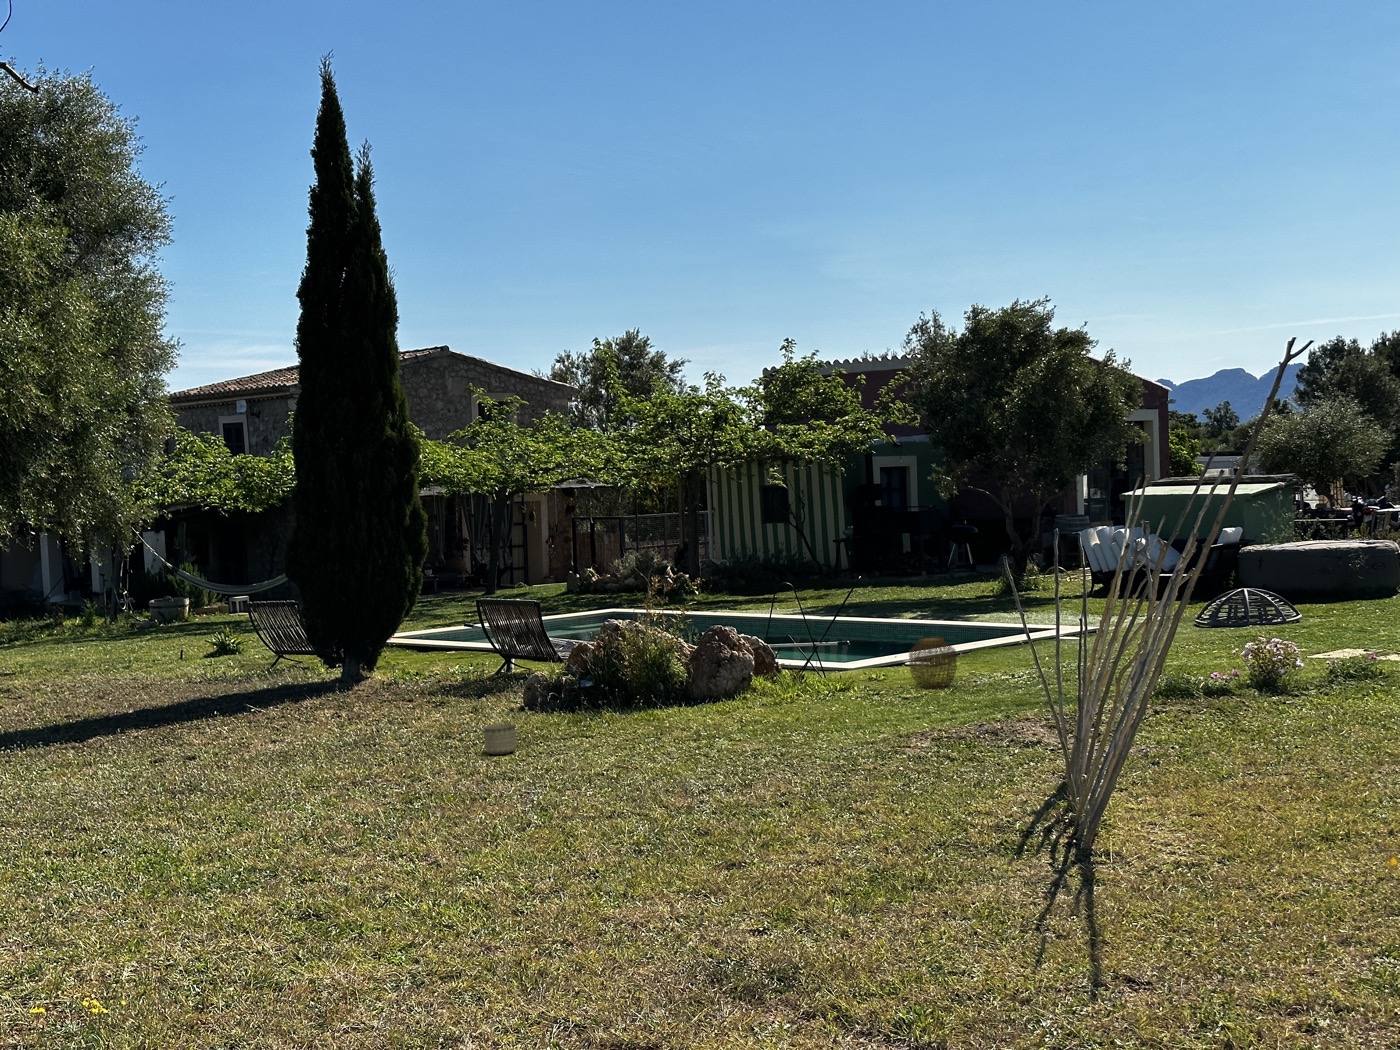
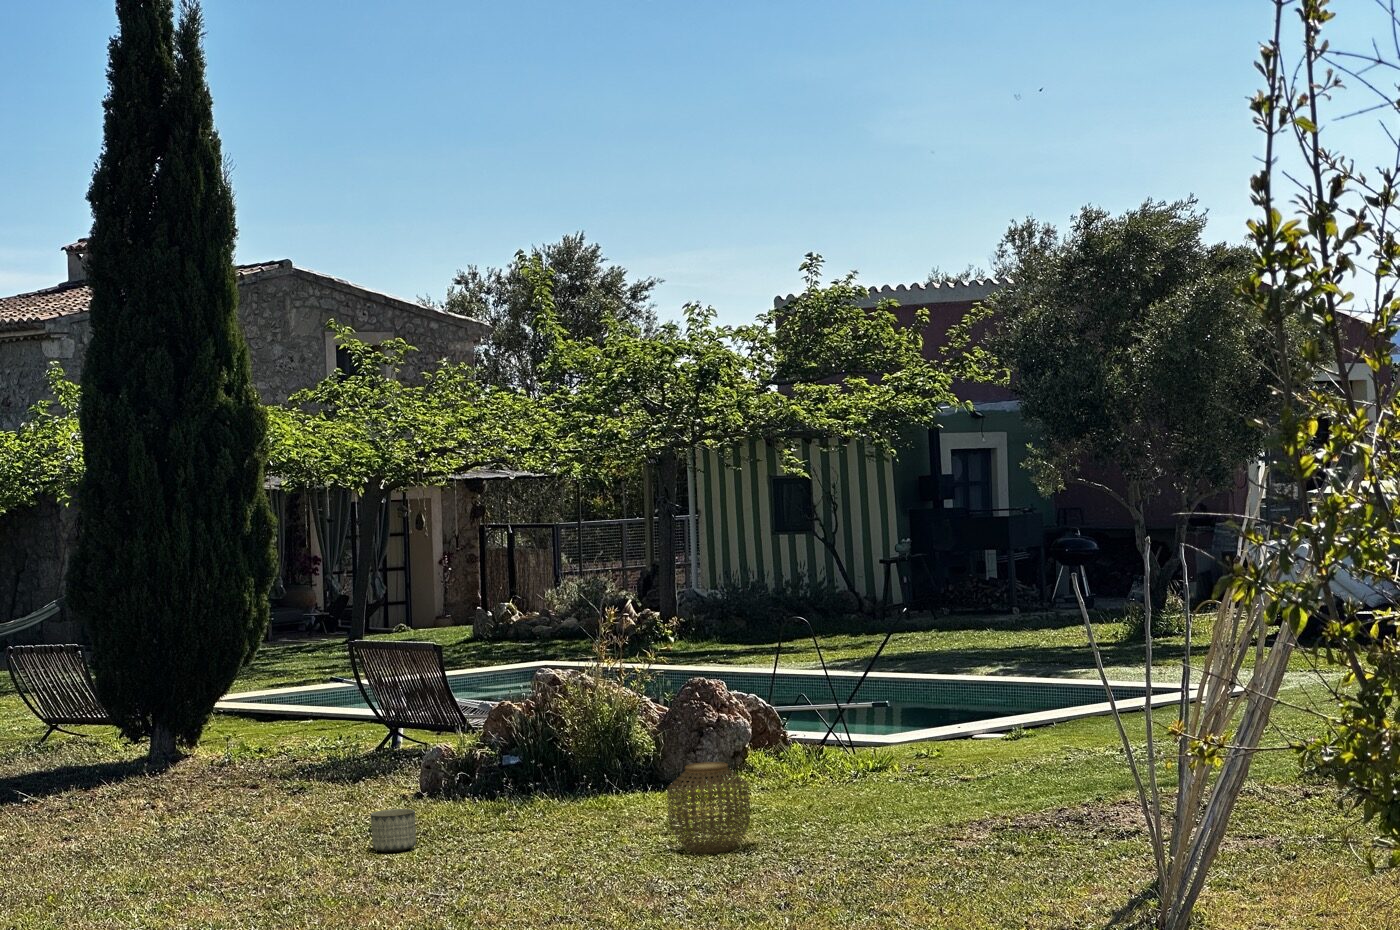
woven basket: present [909,637,957,689] -> present [667,762,750,853]

